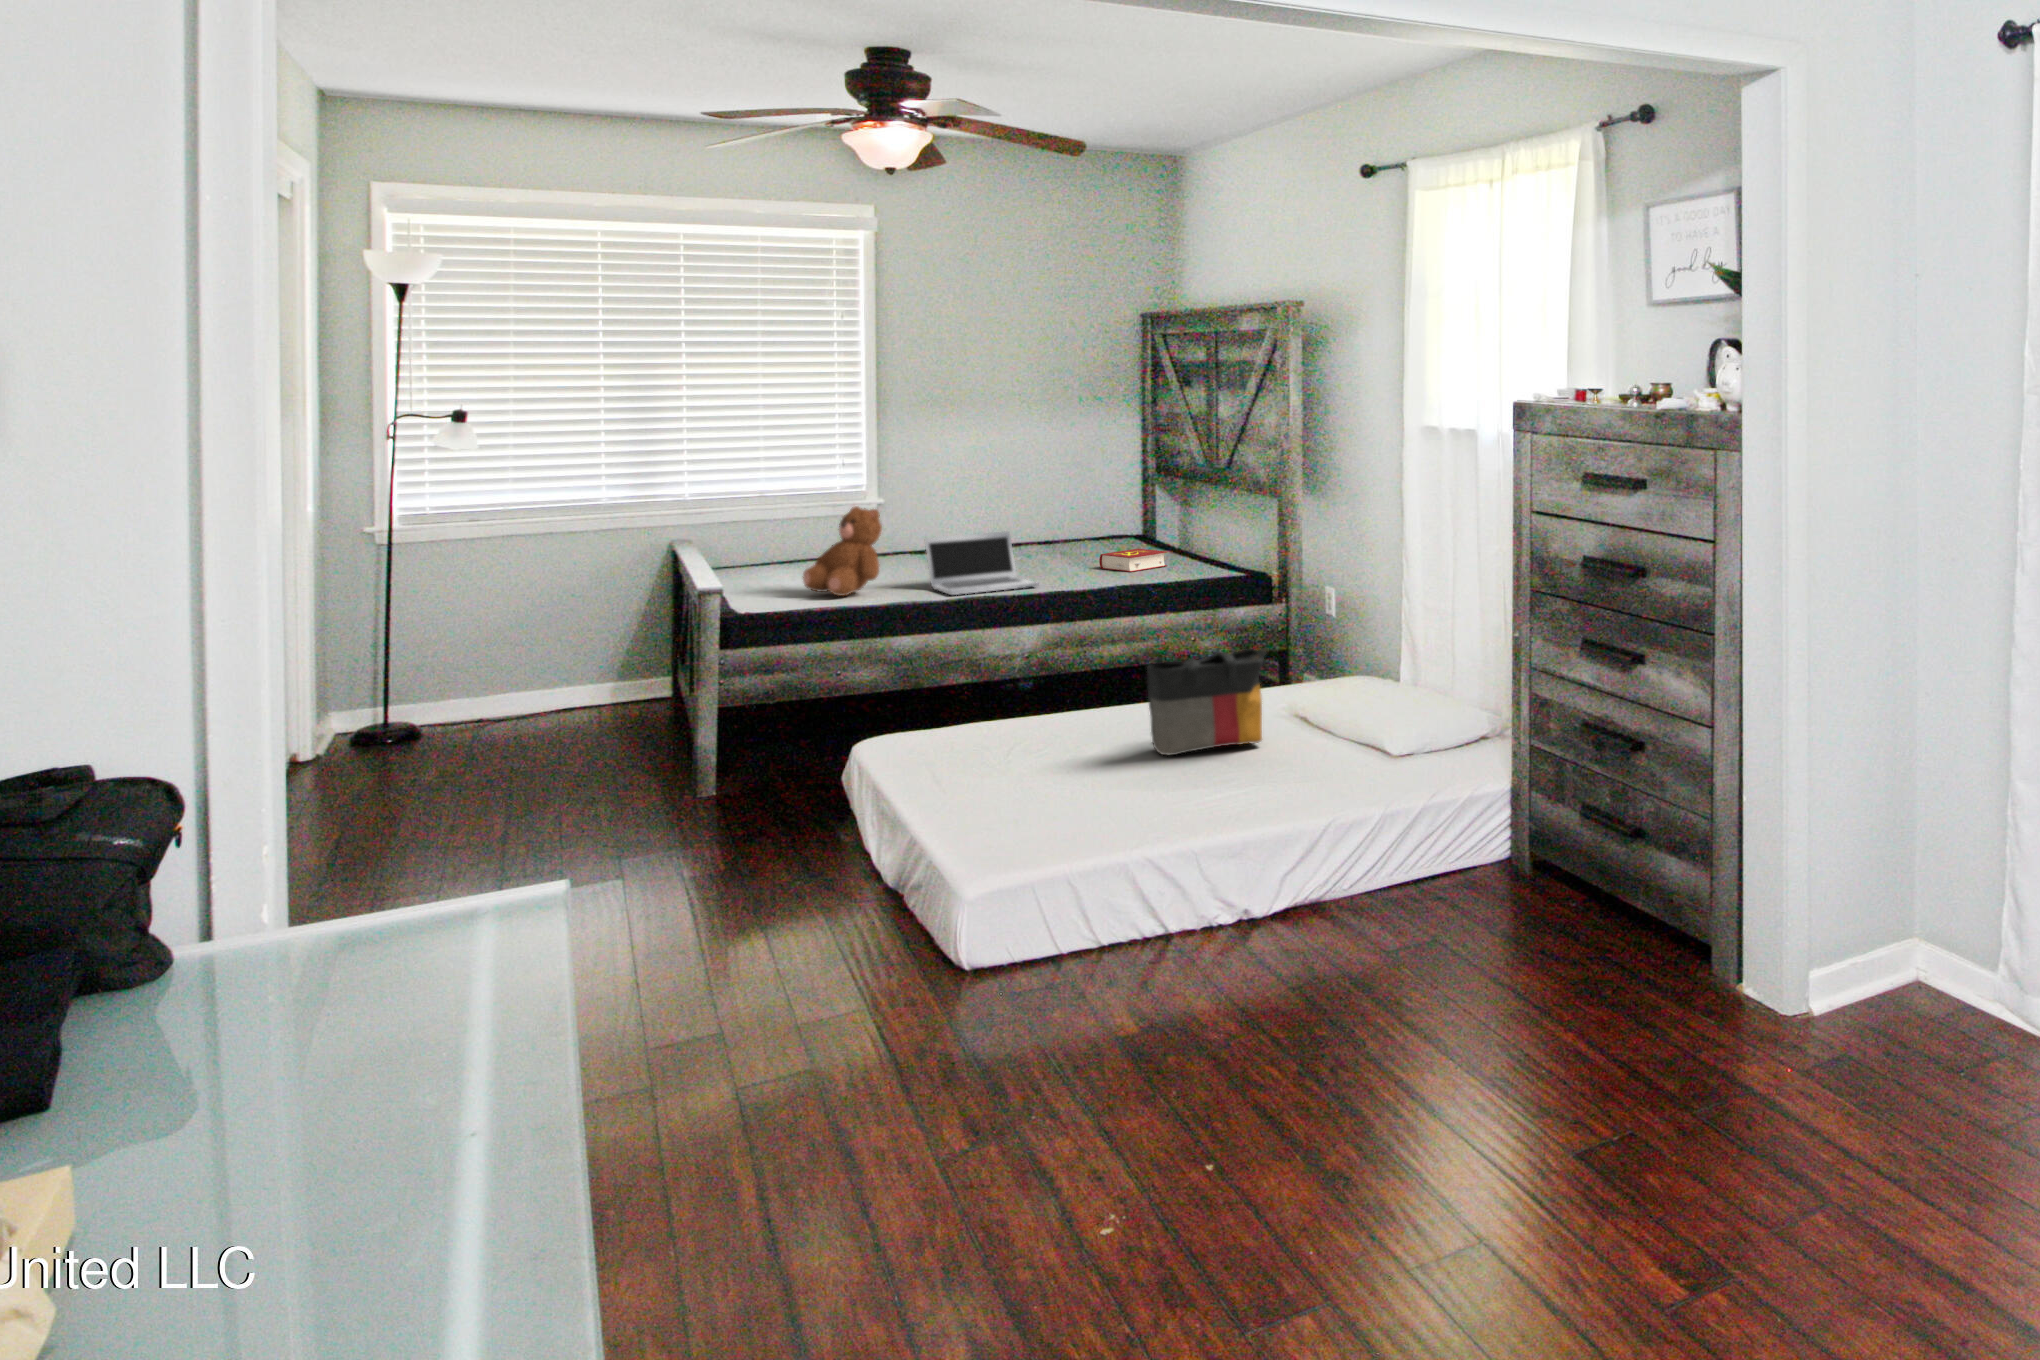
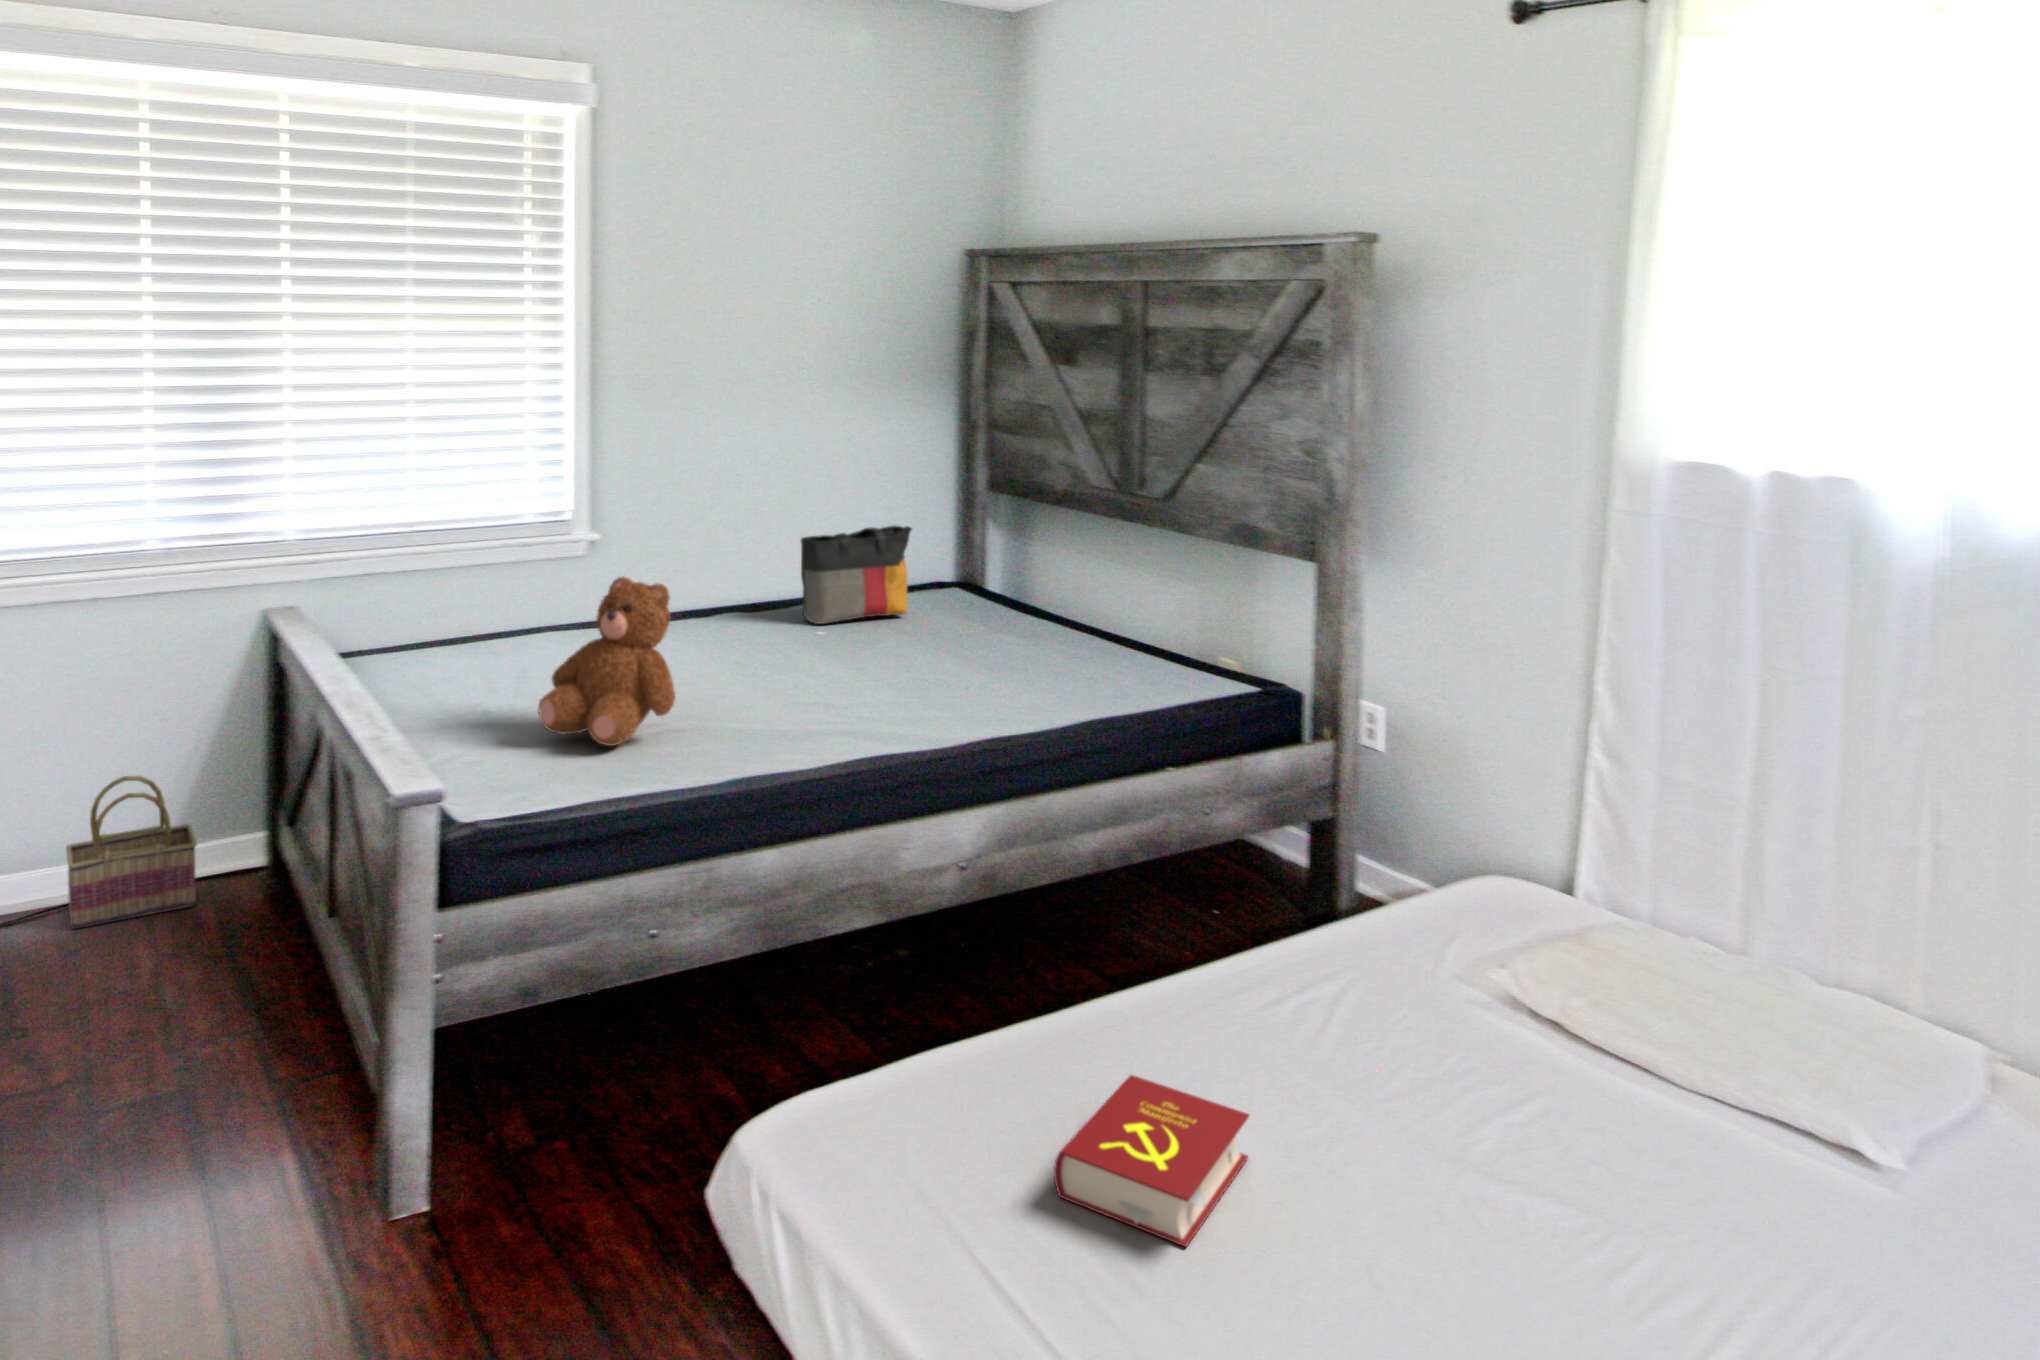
laptop: present [925,531,1037,595] -> none [737,610,933,743]
book: present [1099,549,1167,572] -> present [1054,1075,1249,1247]
basket: none [553,637,628,720] -> present [66,776,197,929]
tote bag: present [1147,649,1266,755] -> present [801,526,912,624]

